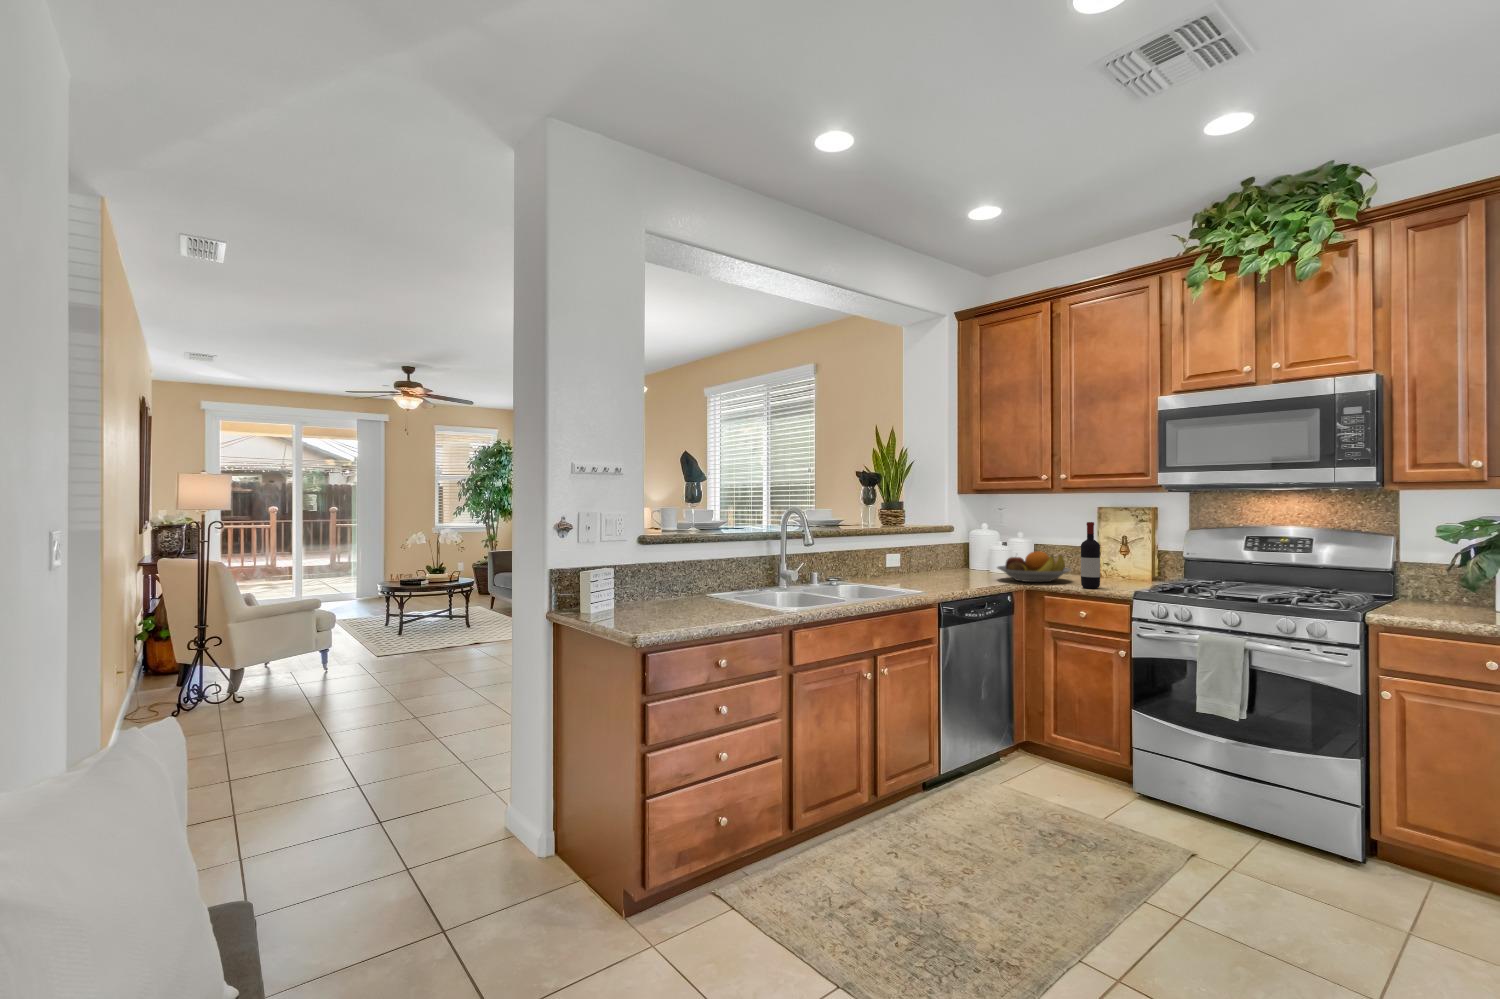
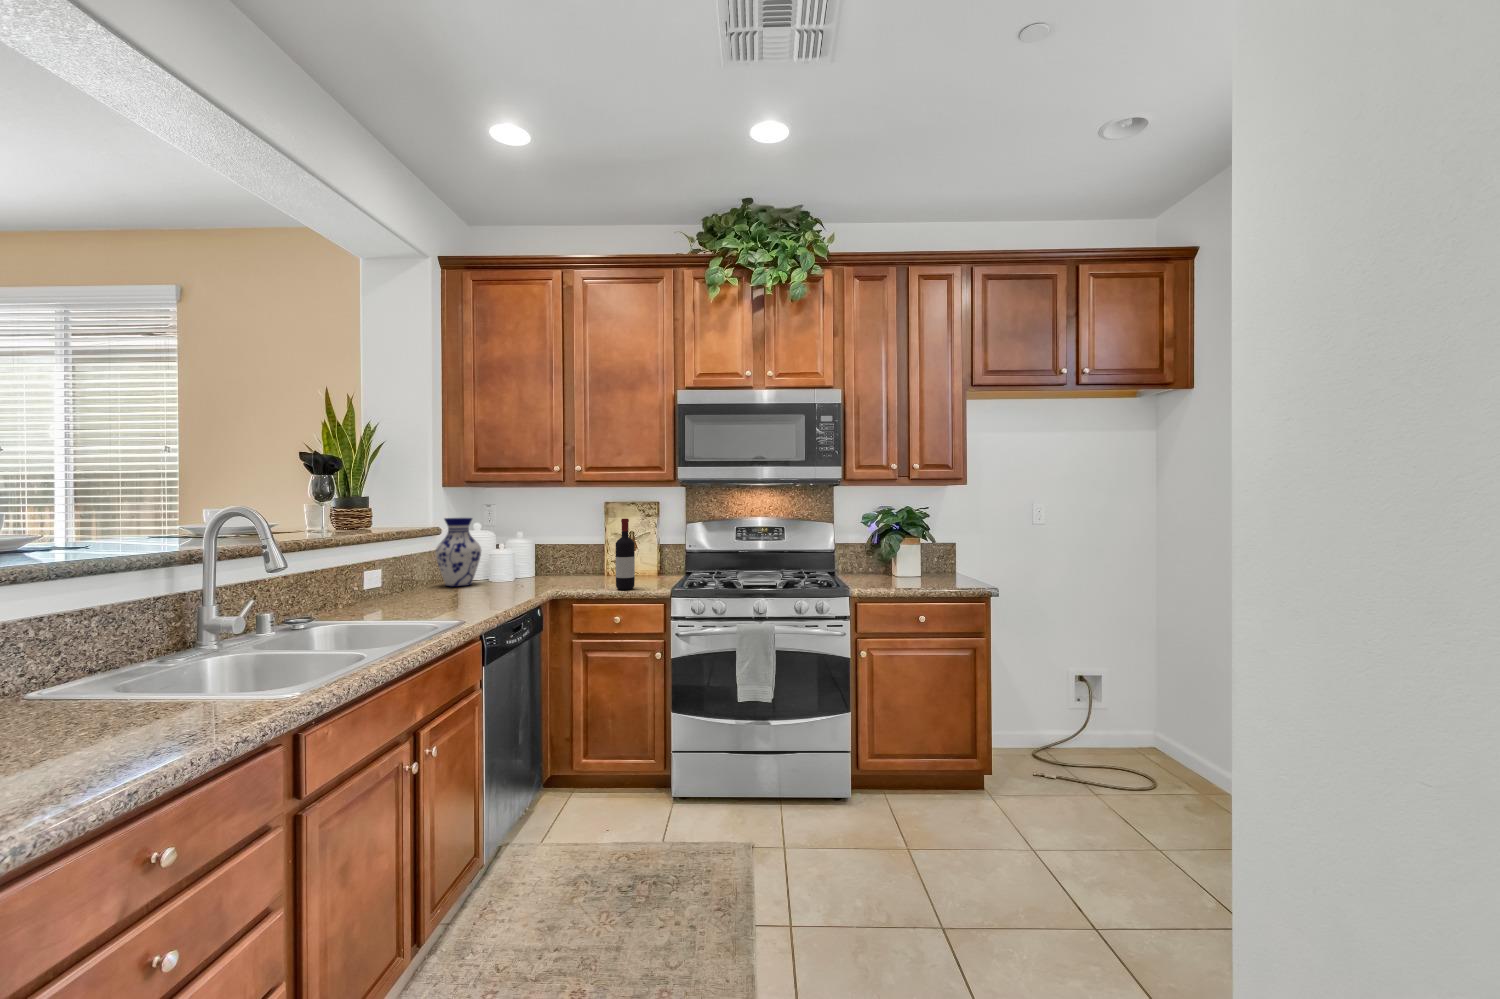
vase: none [944,519,980,574] -> present [435,518,481,587]
fruit bowl: present [997,551,1071,582] -> none [513,553,596,589]

